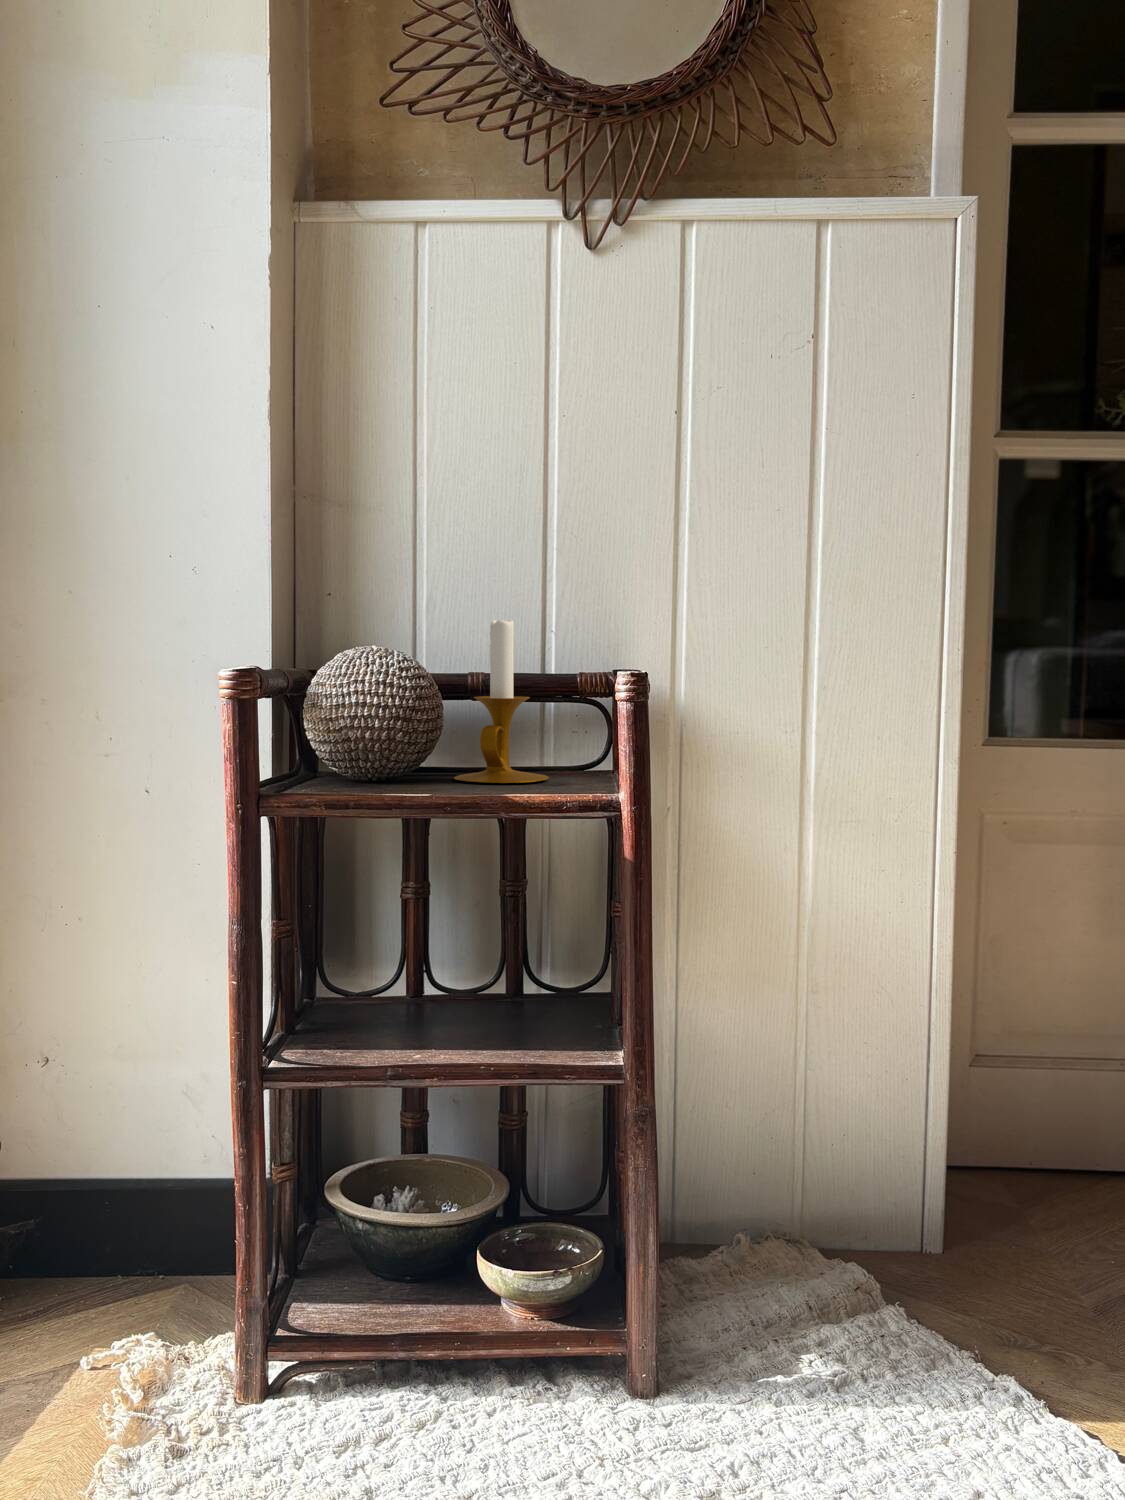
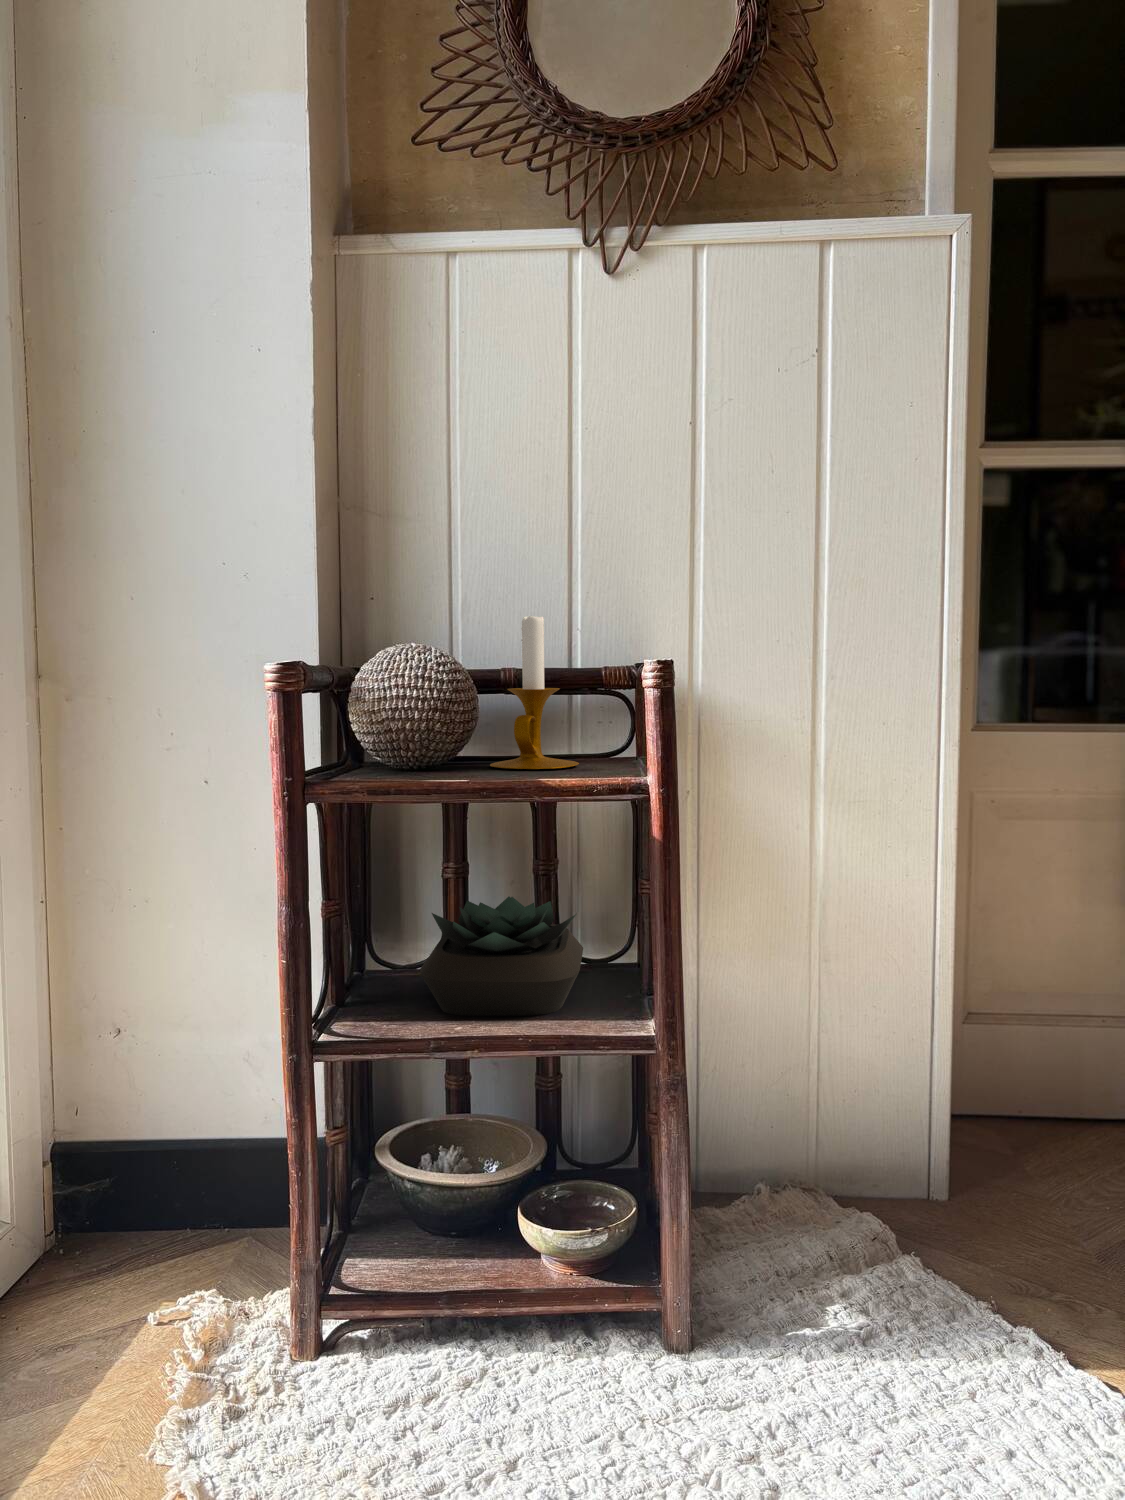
succulent plant: none [377,918,551,1045] -> present [420,897,583,1016]

